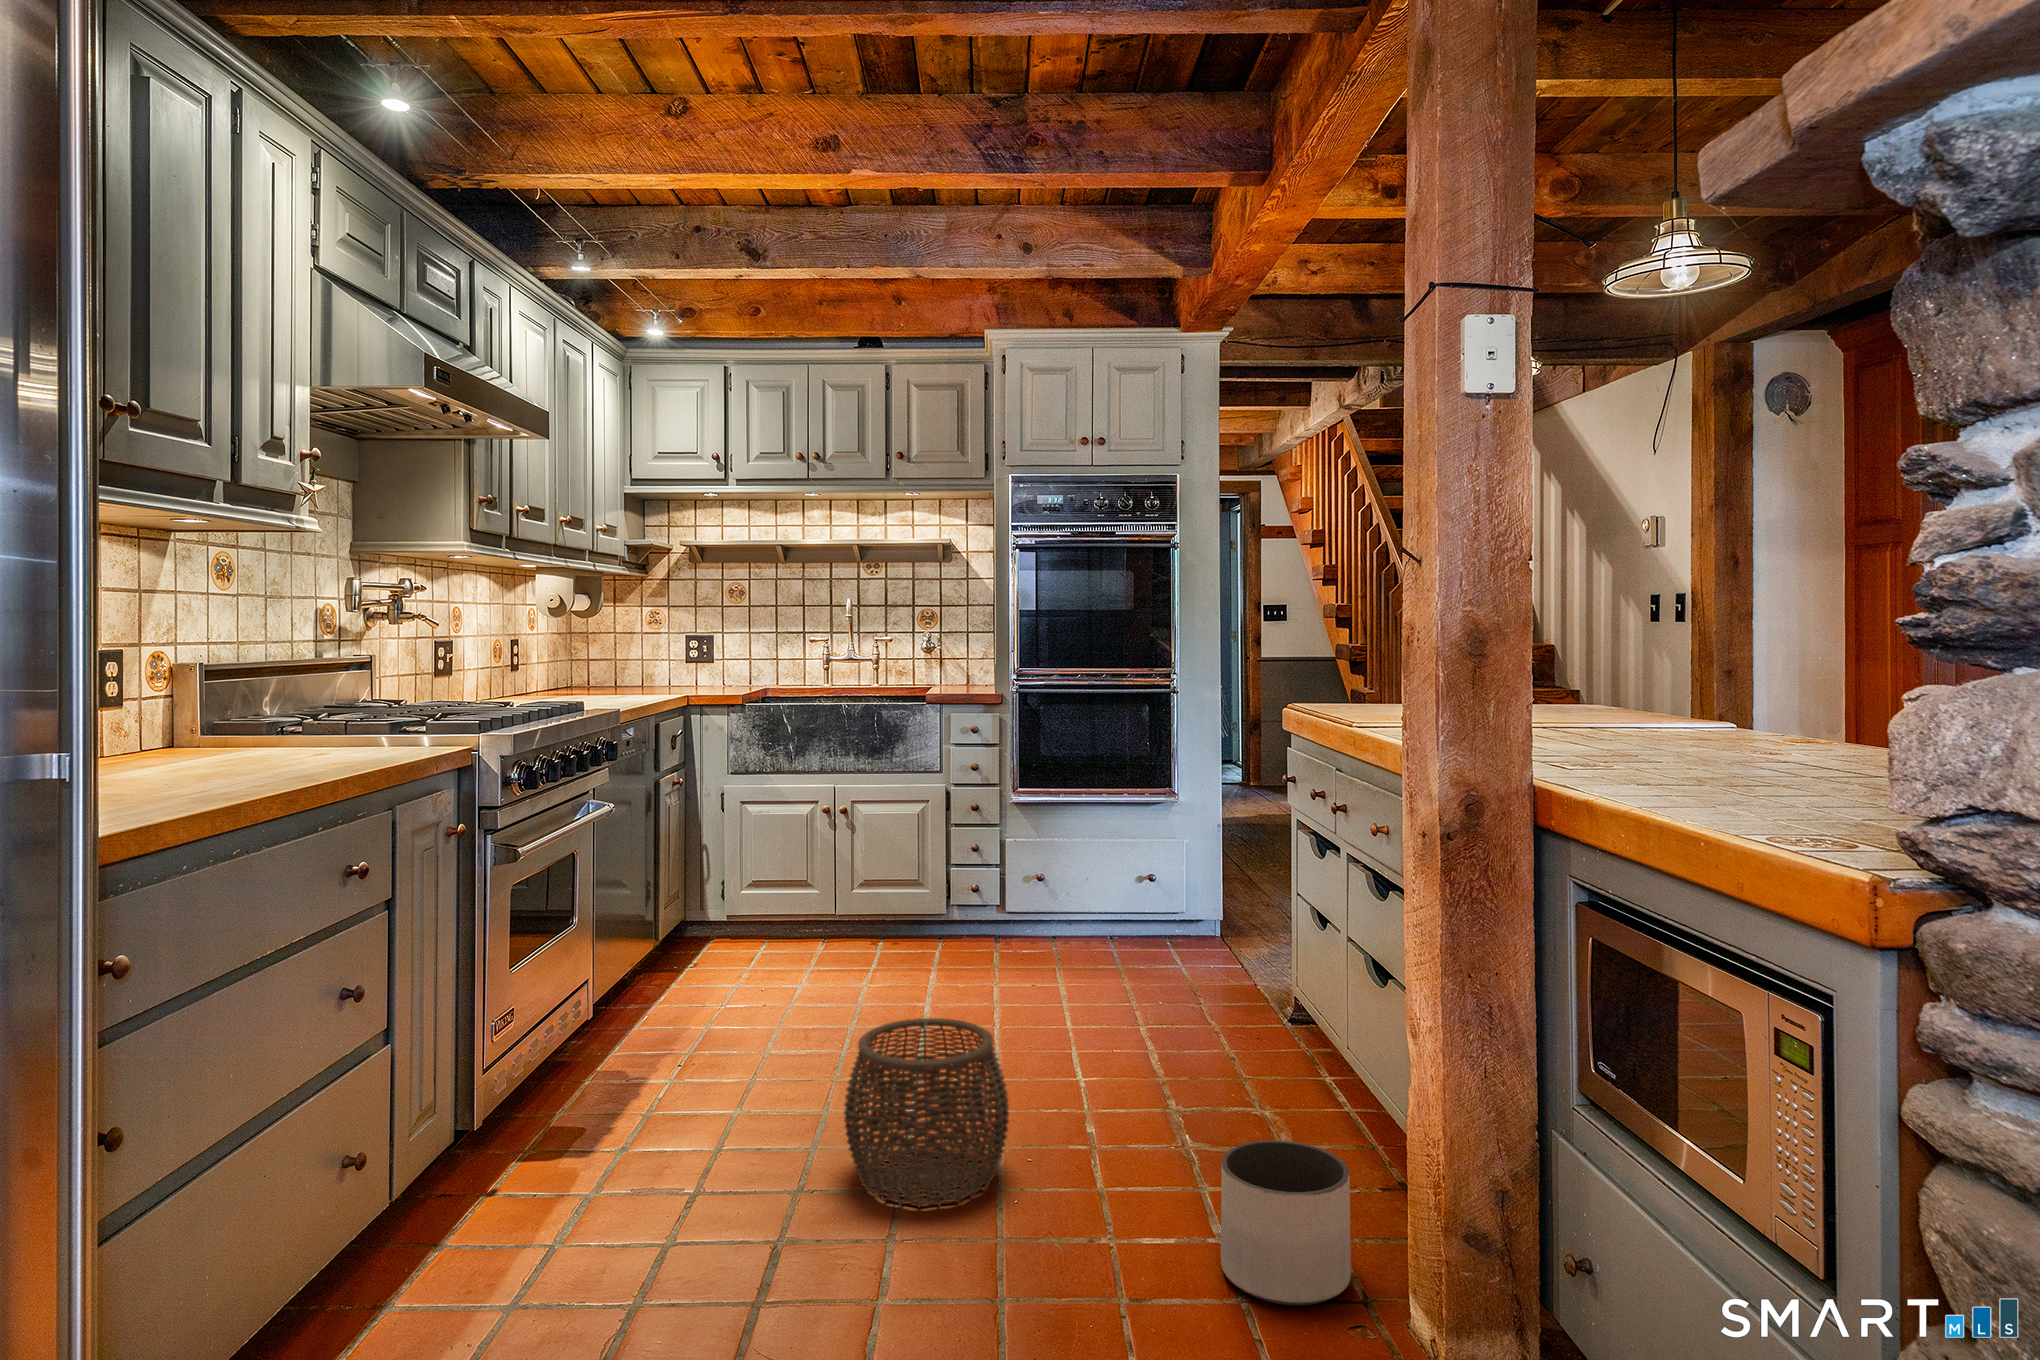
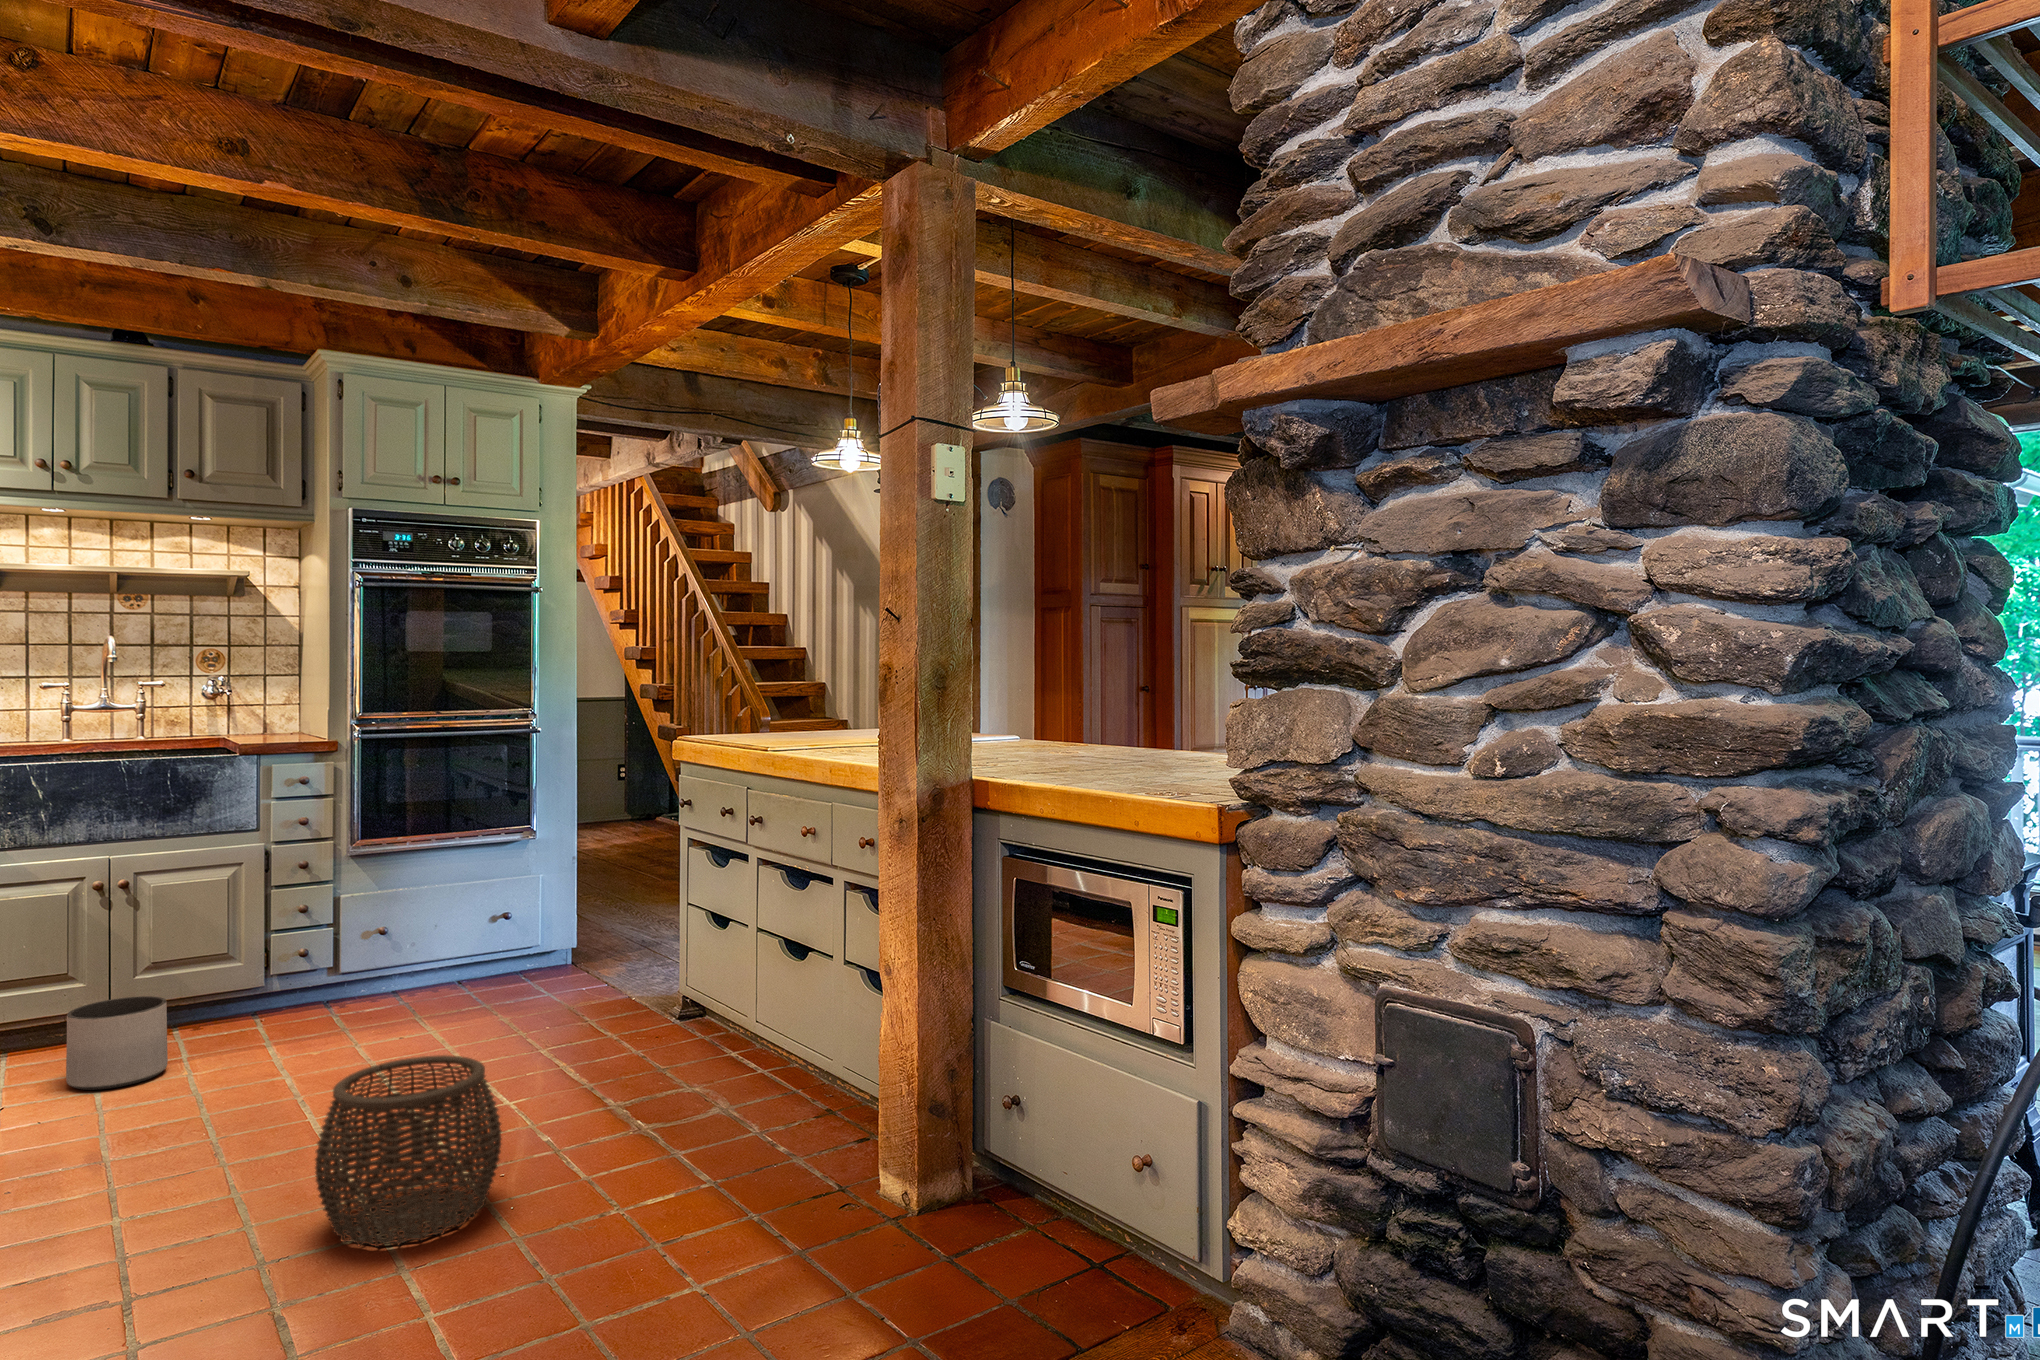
planter: present [1221,1140,1351,1306] -> present [66,996,168,1090]

